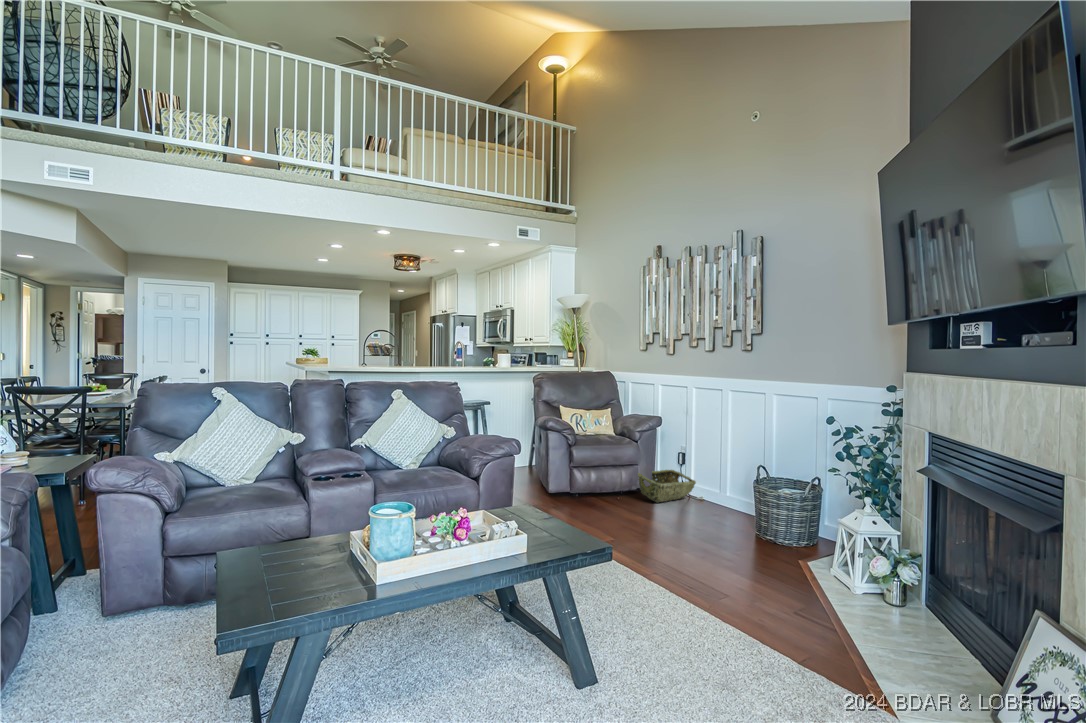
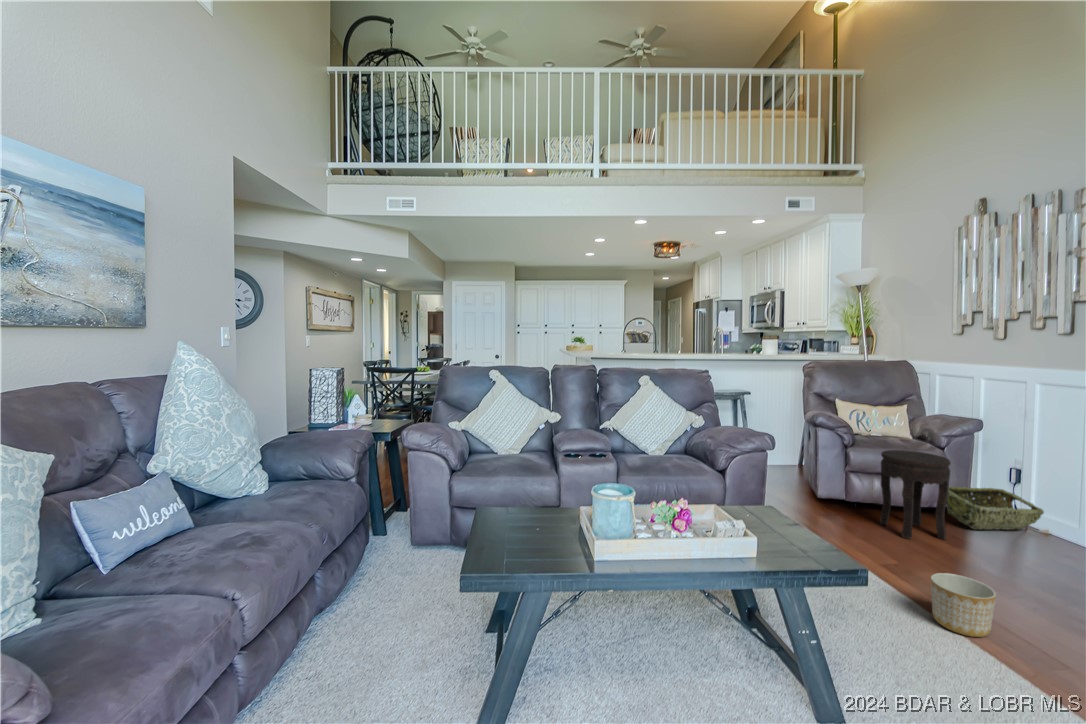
side table: none [598,445,642,517] -> present [880,450,951,539]
planter: none [635,531,672,574] -> present [931,573,996,637]

